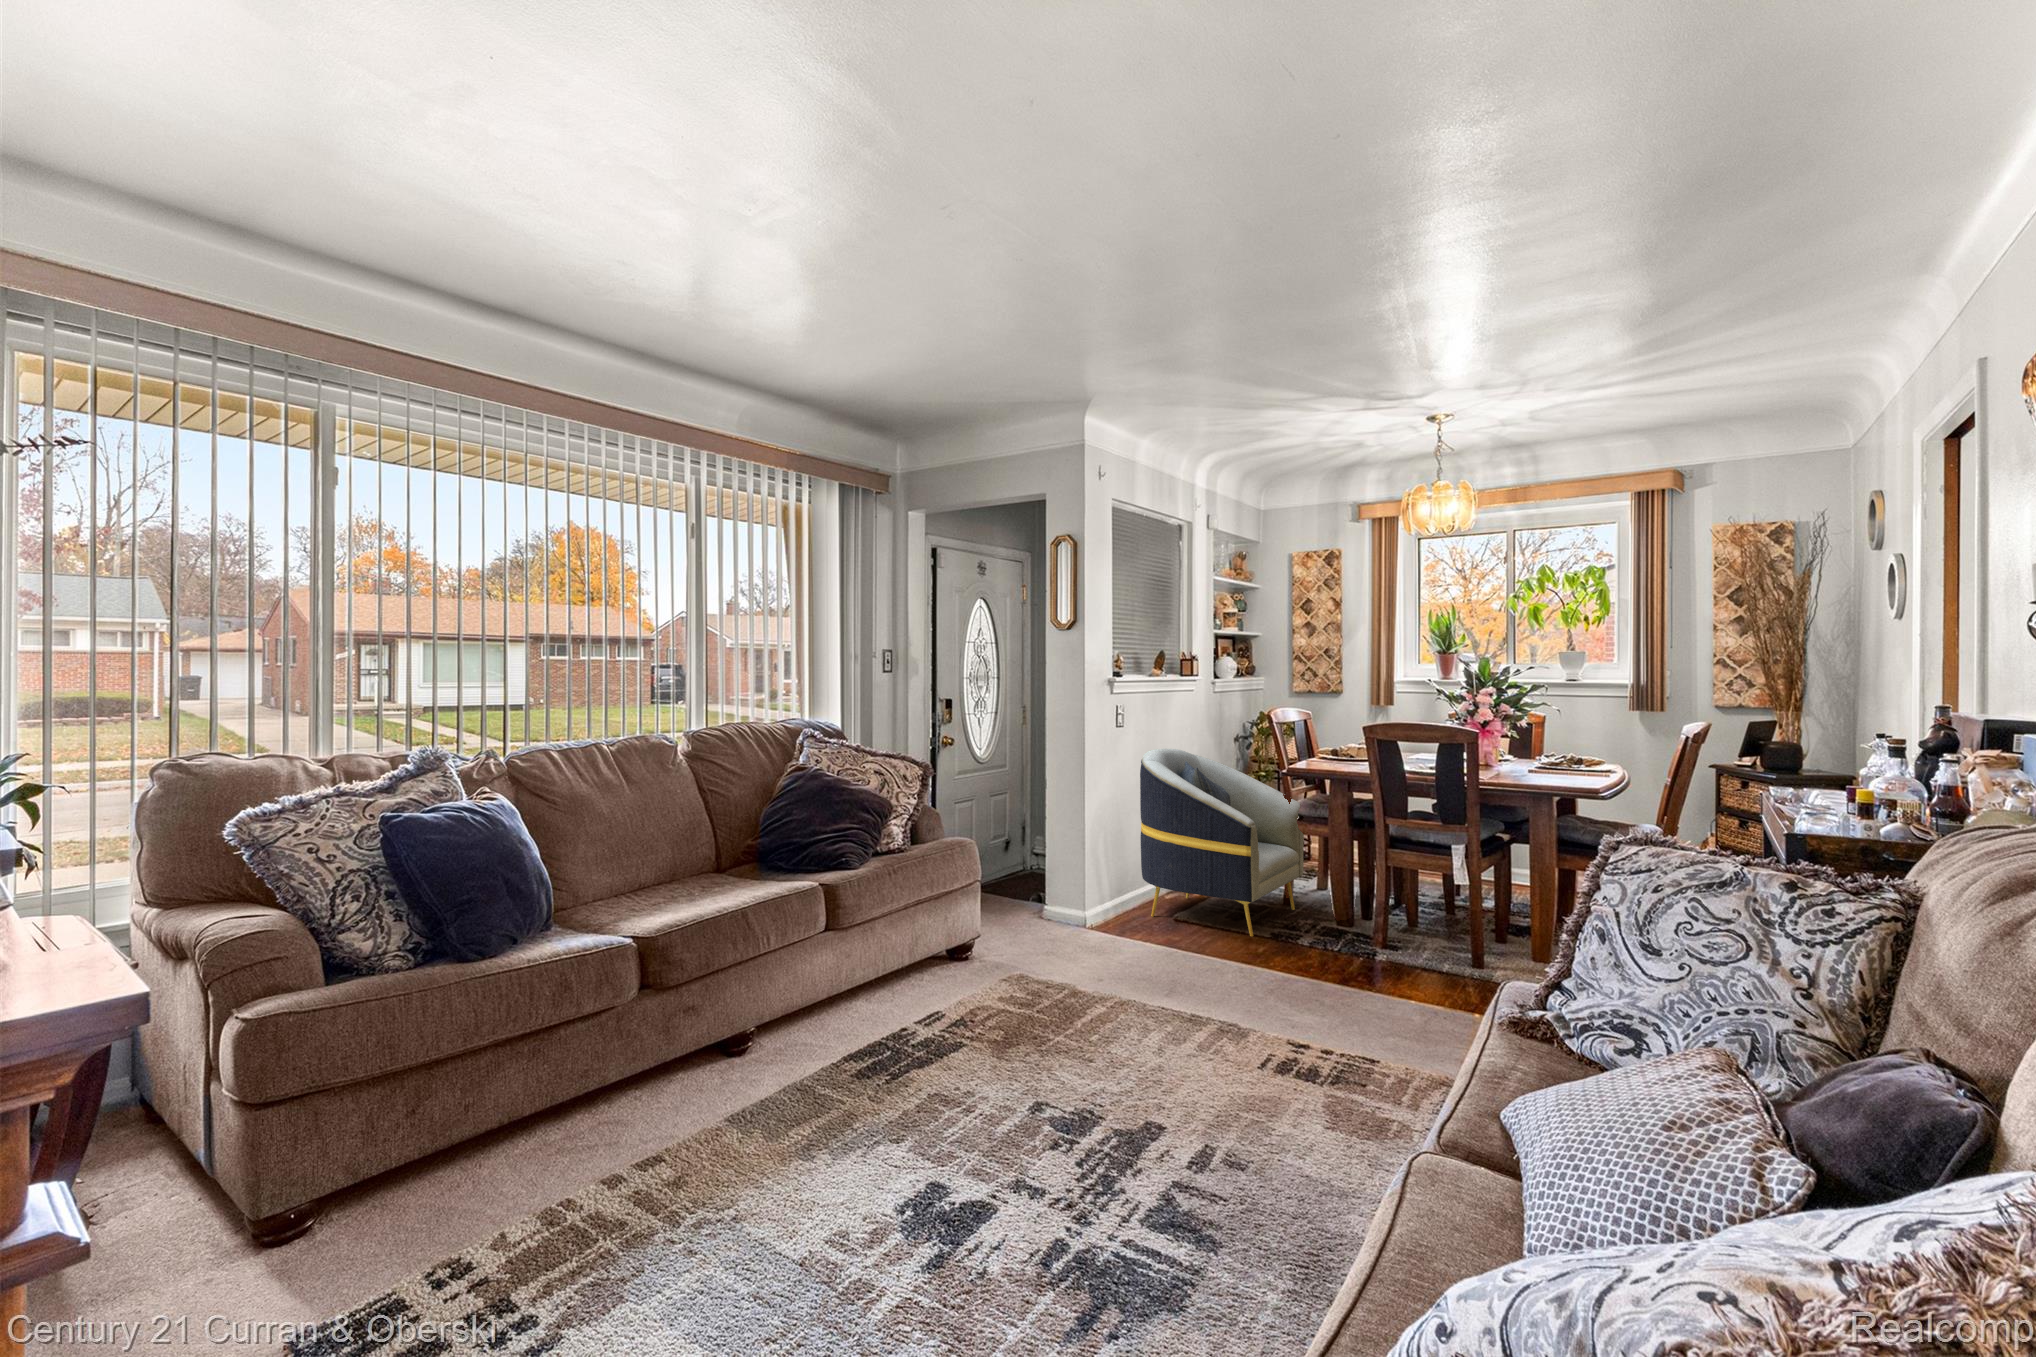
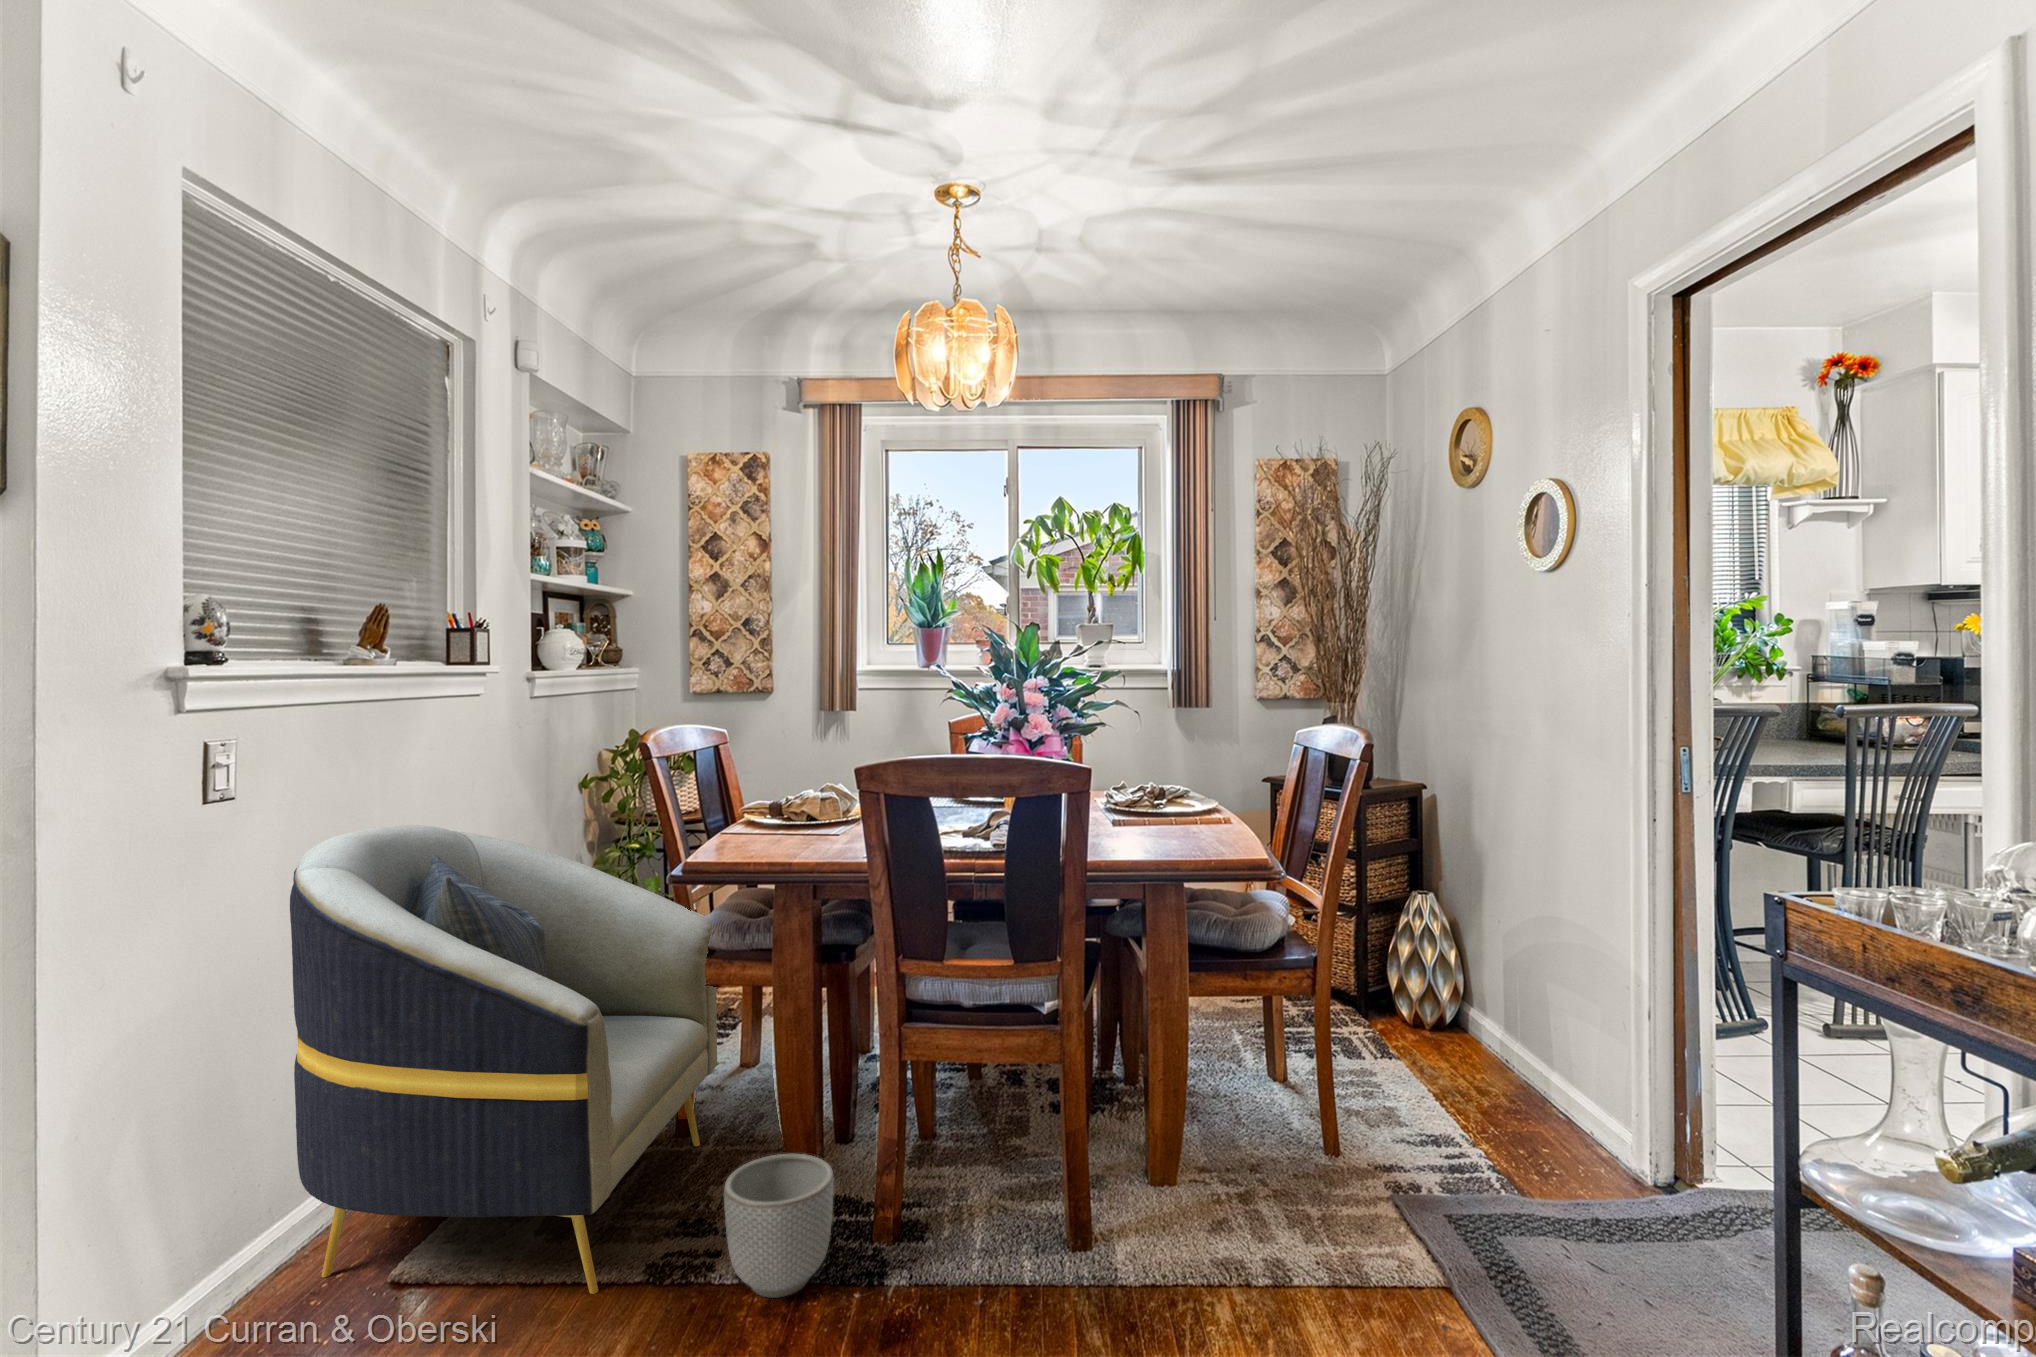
planter: none [1304,898,1351,949] -> present [724,1154,834,1298]

